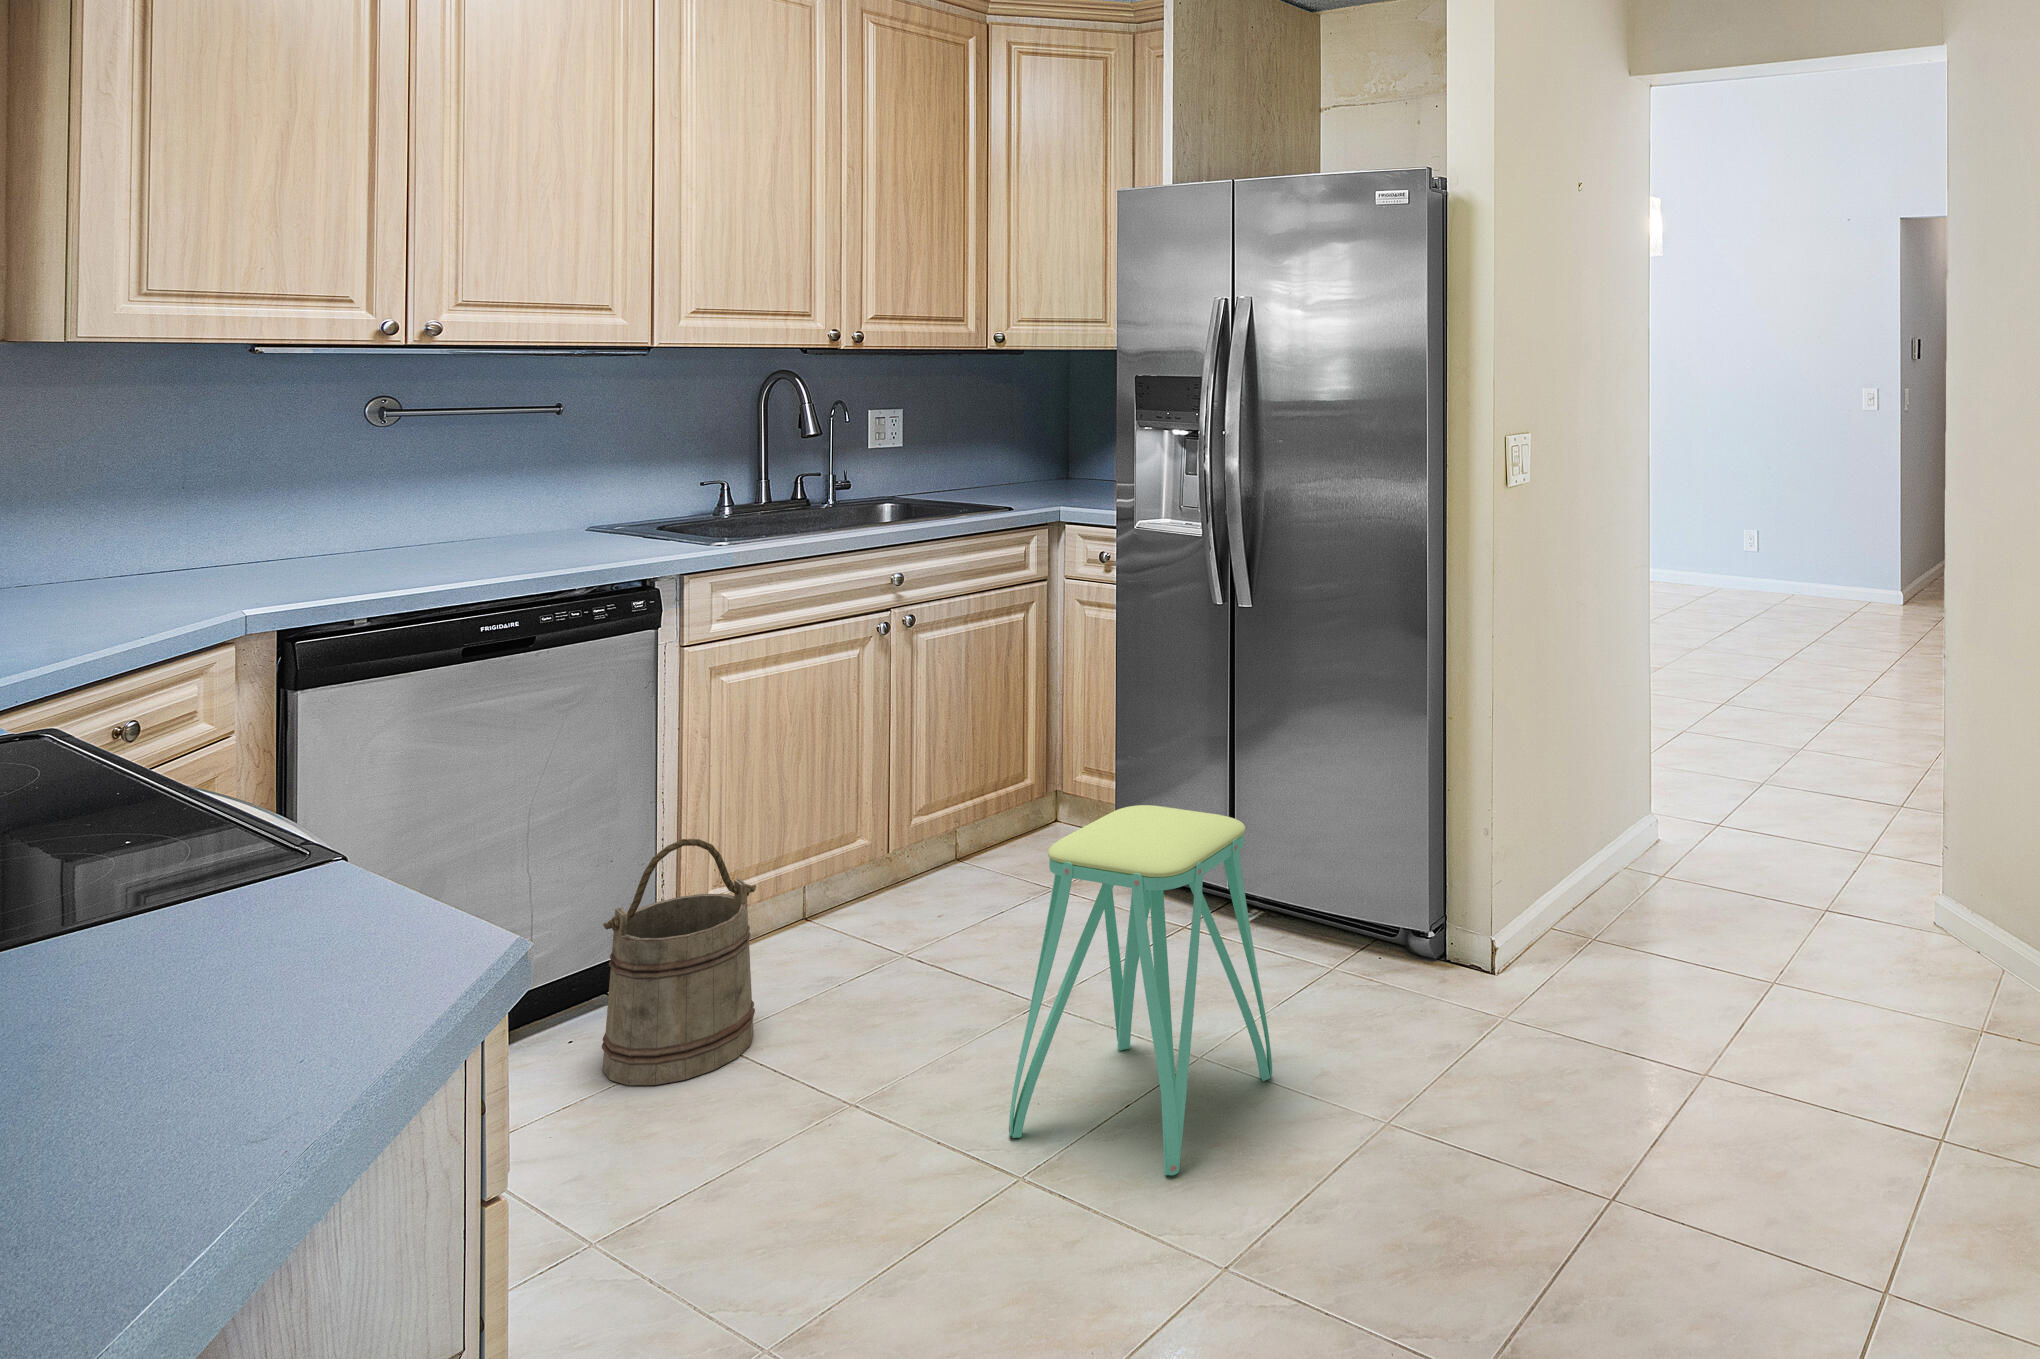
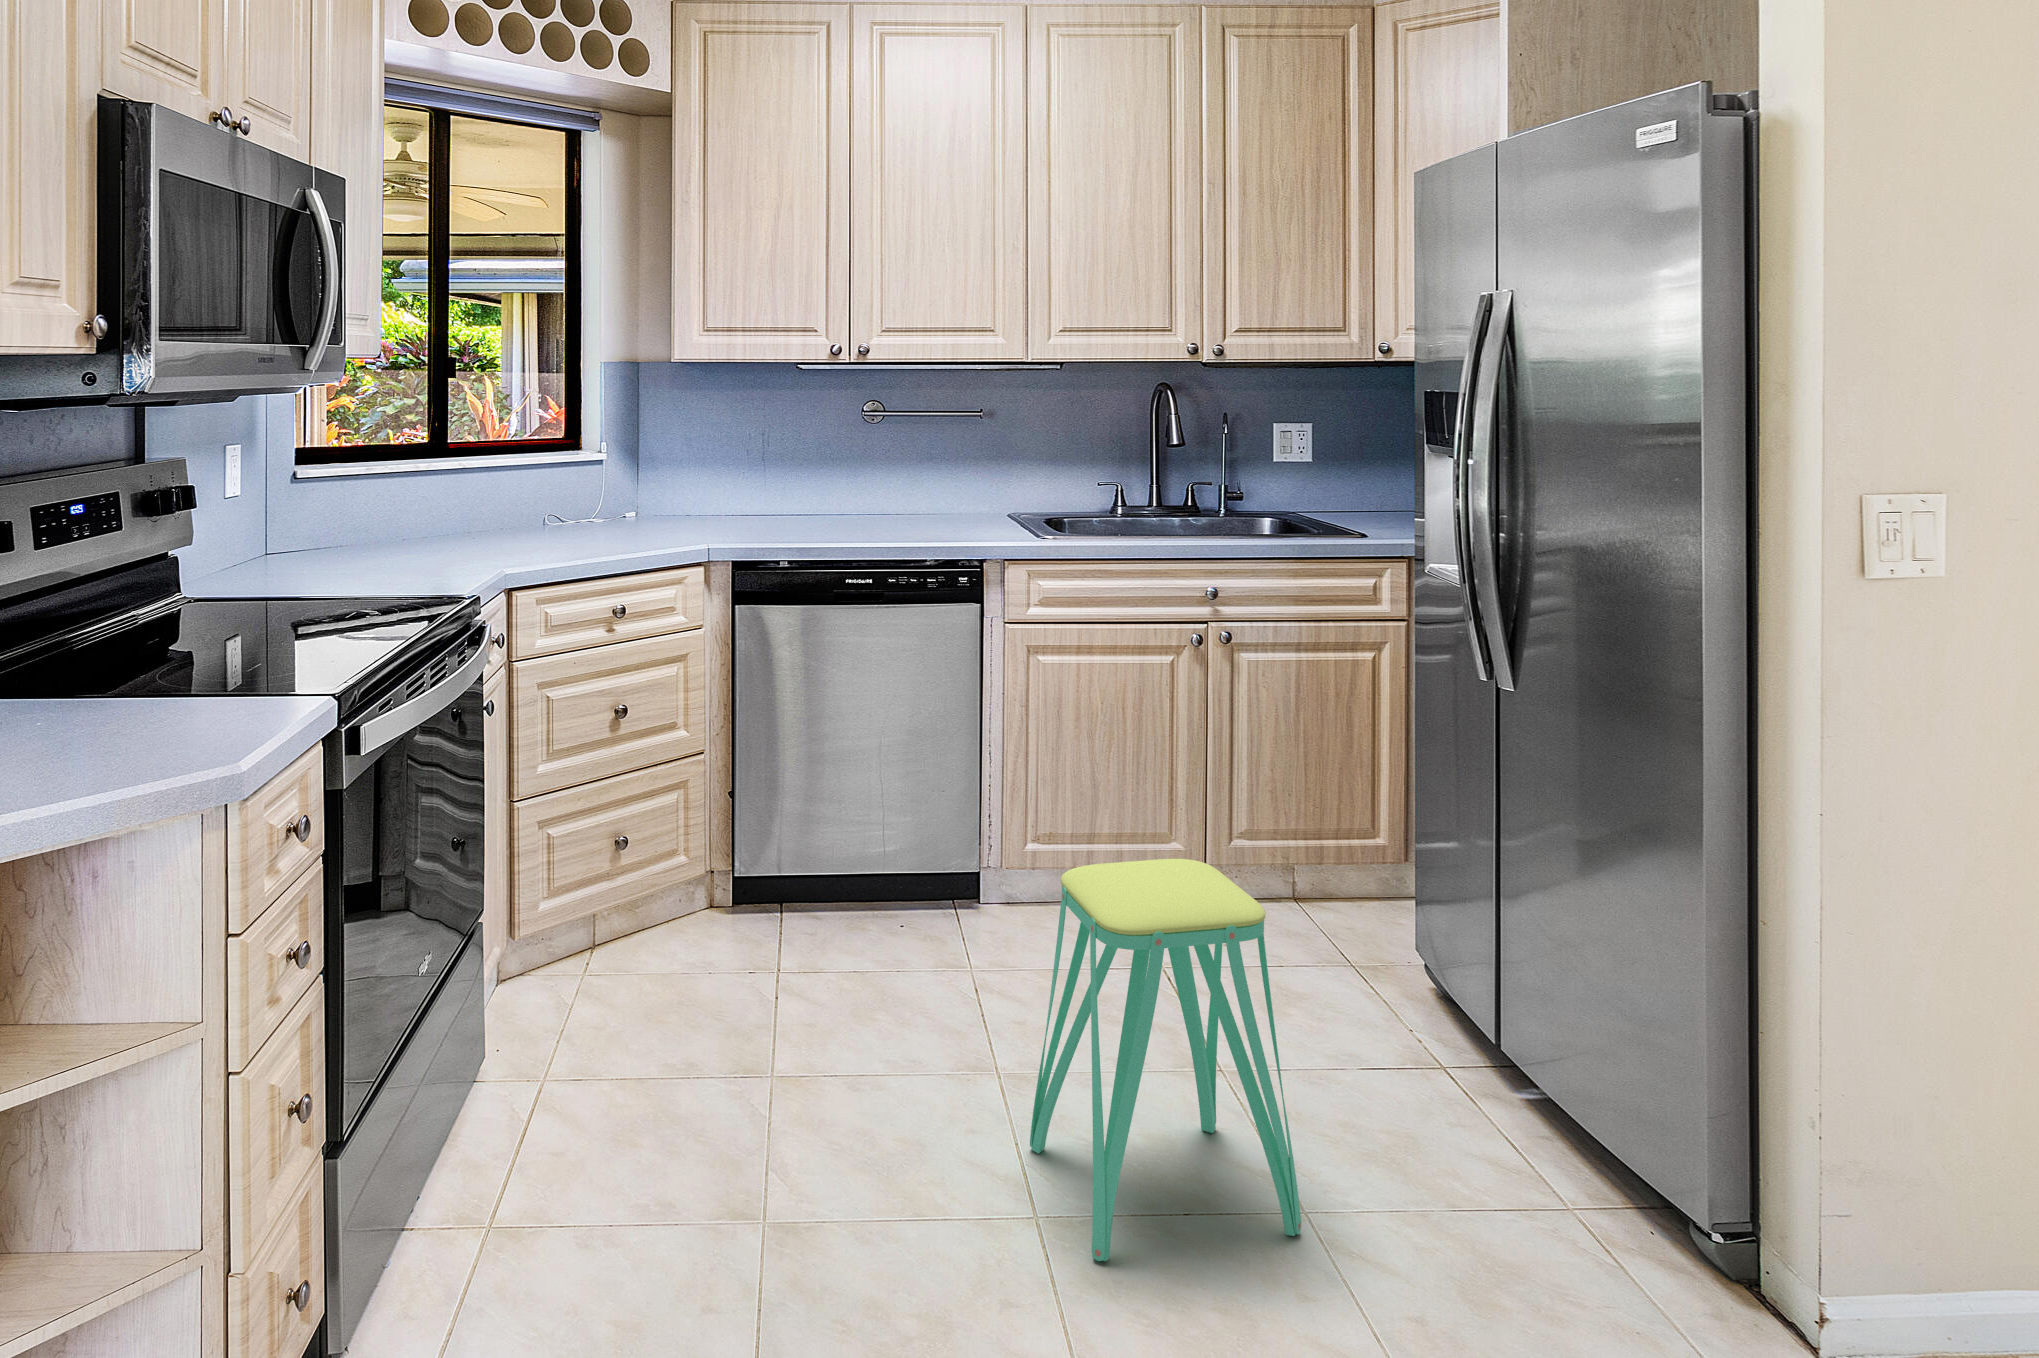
bucket: present [602,839,756,1085] -> none [877,783,991,988]

